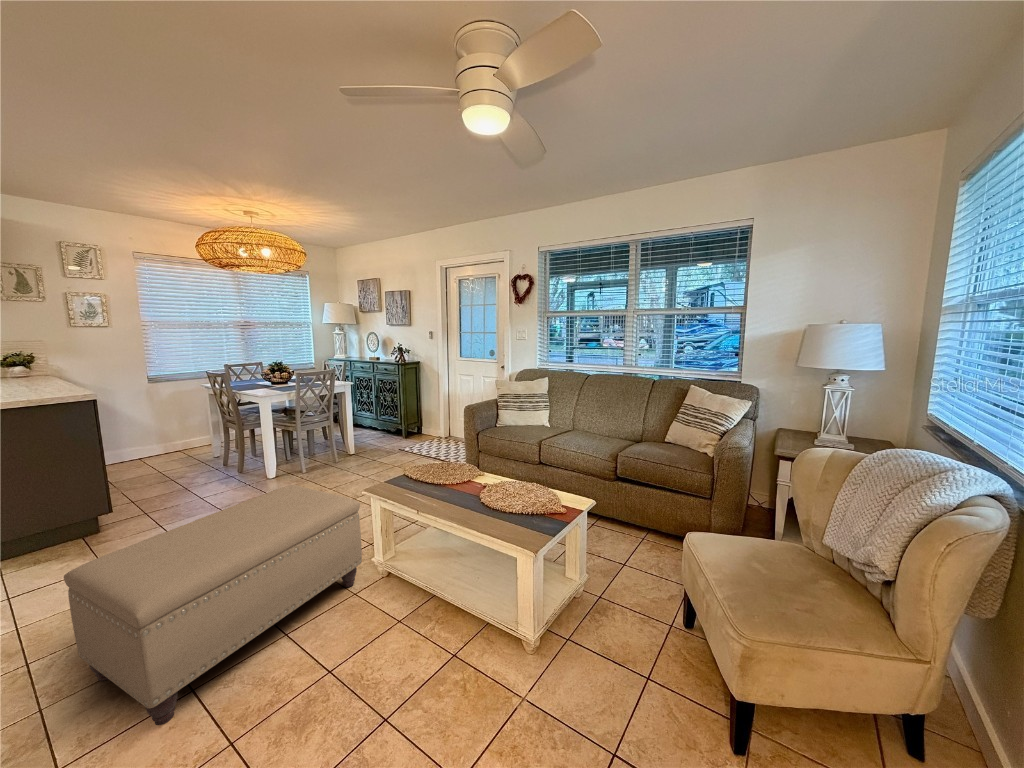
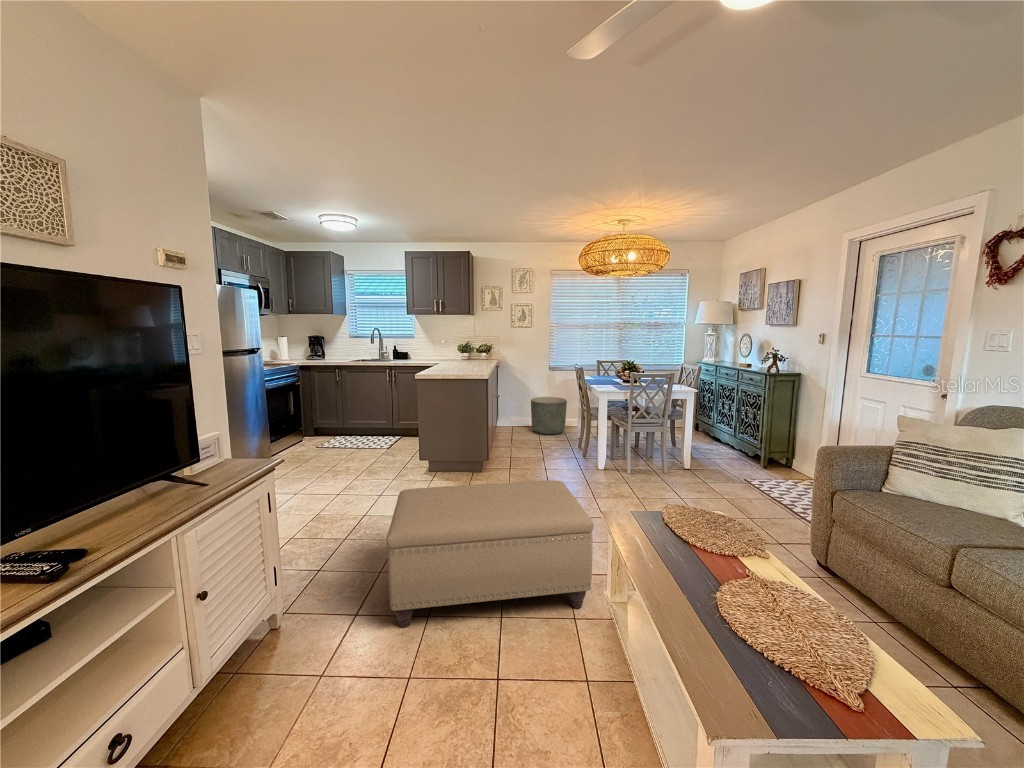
planter: none [128,415,190,464] -> present [531,397,567,434]

